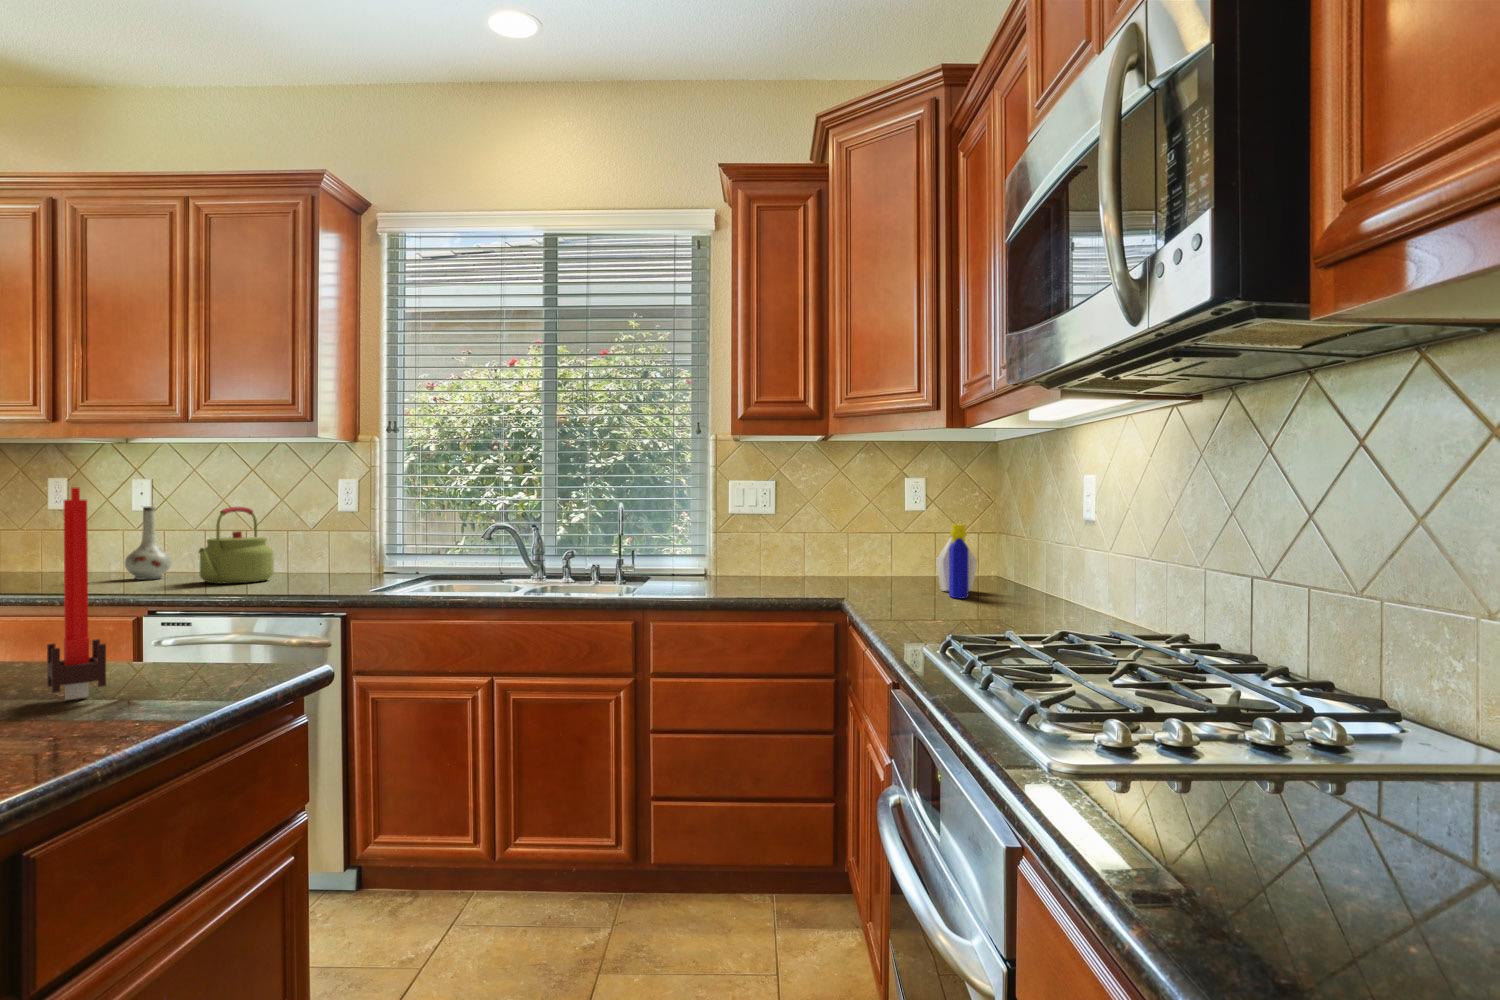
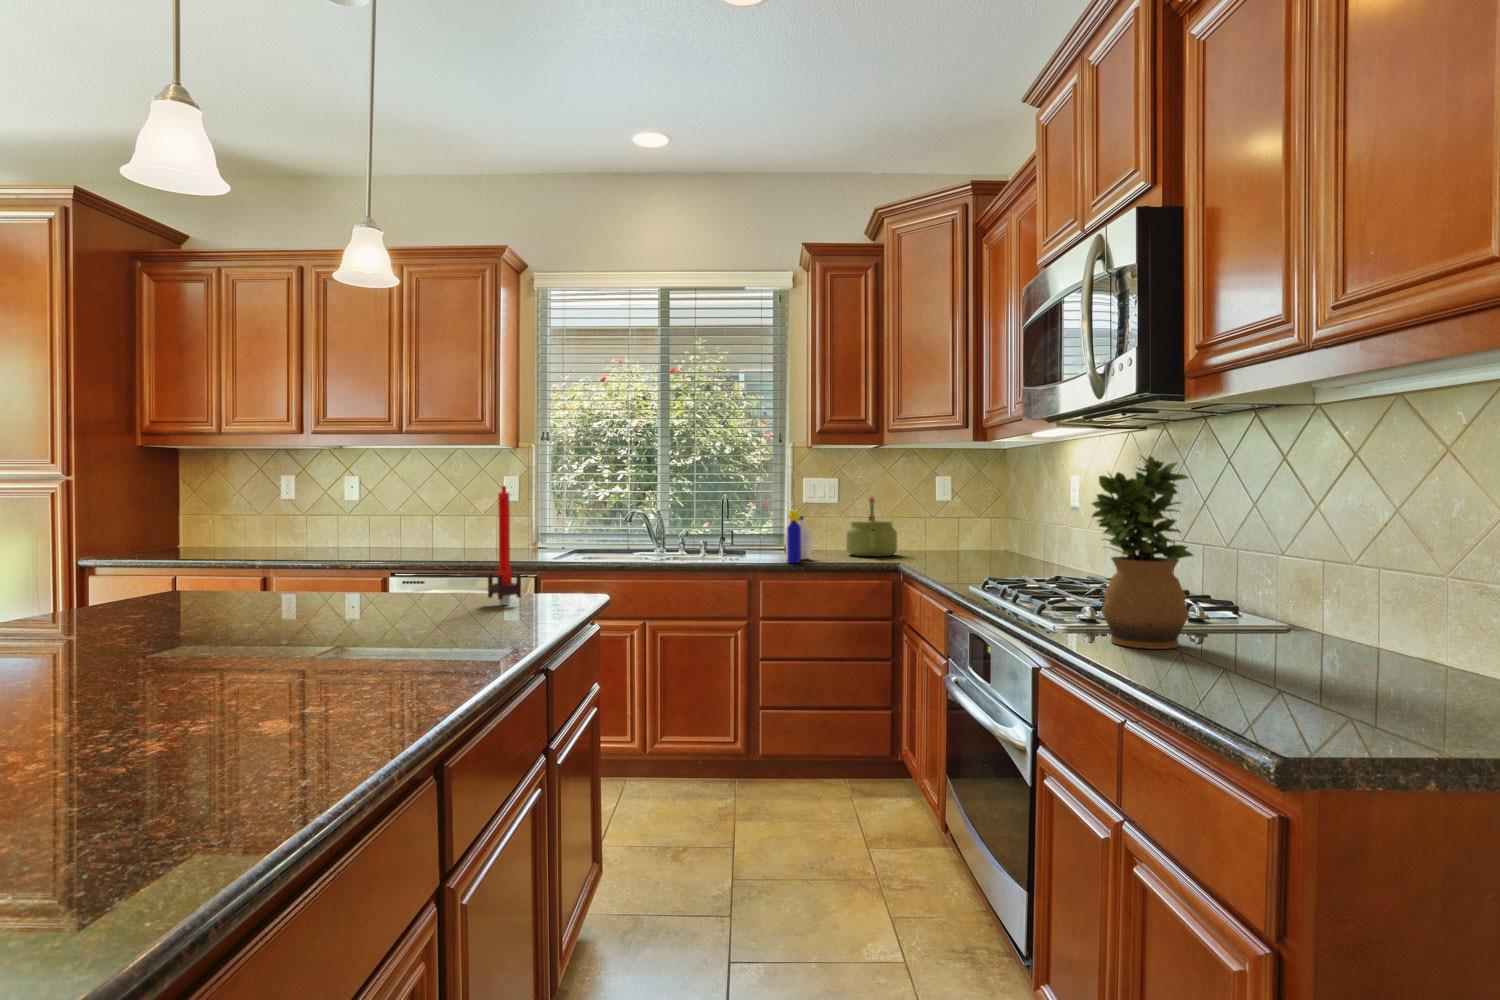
potted plant: none [1127,416,1366,862] -> present [1092,456,1193,649]
vase: present [125,507,172,580] -> none [345,497,378,552]
kettle: present [199,507,274,583] -> present [846,496,897,556]
bottle: present [936,524,977,599] -> present [784,510,813,563]

